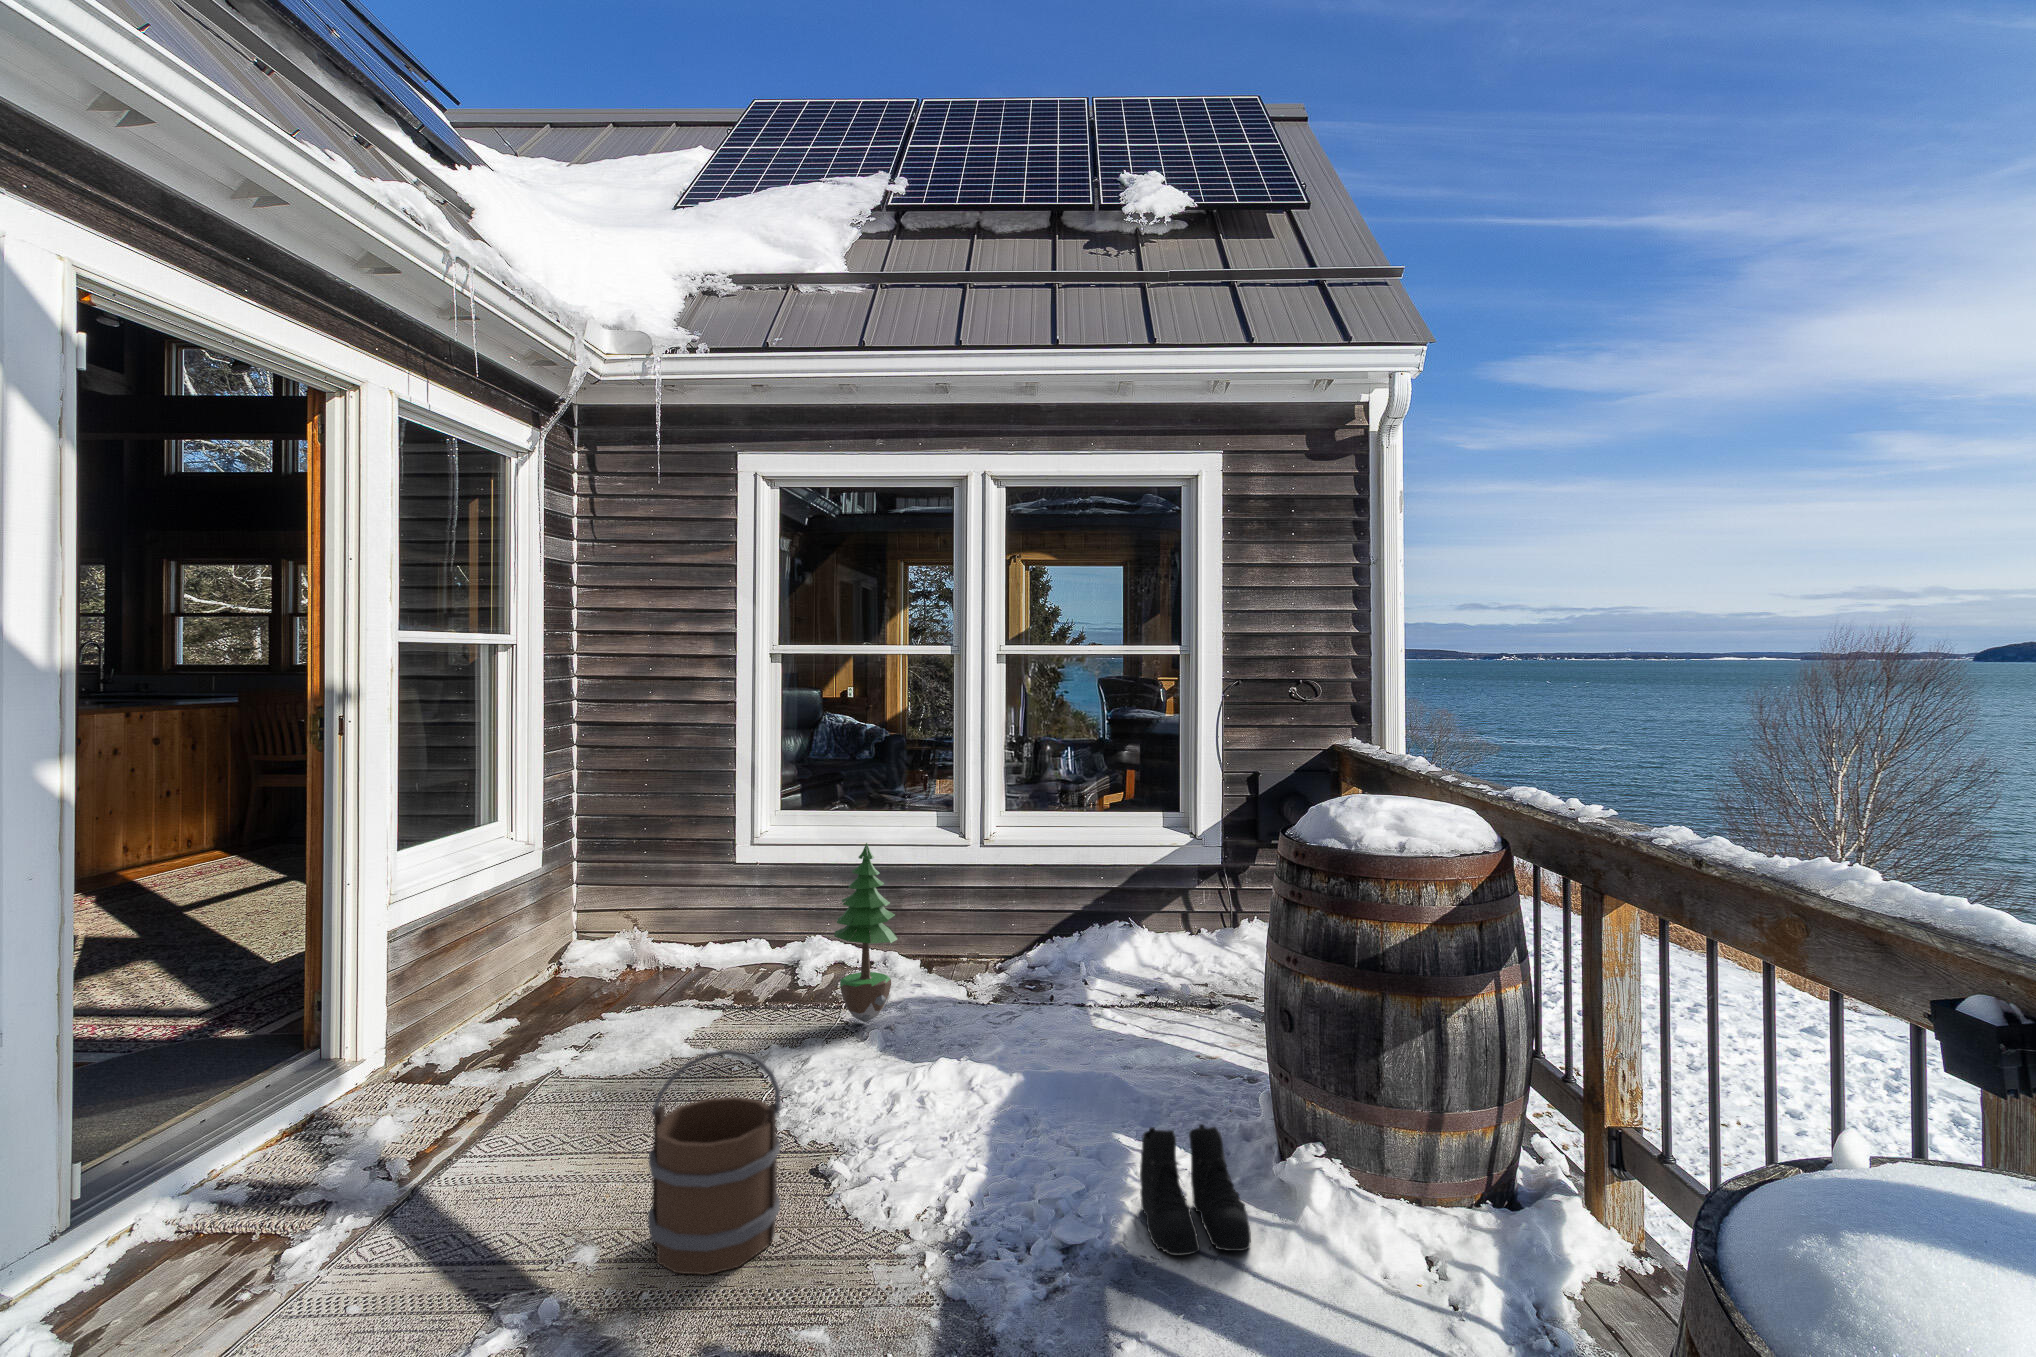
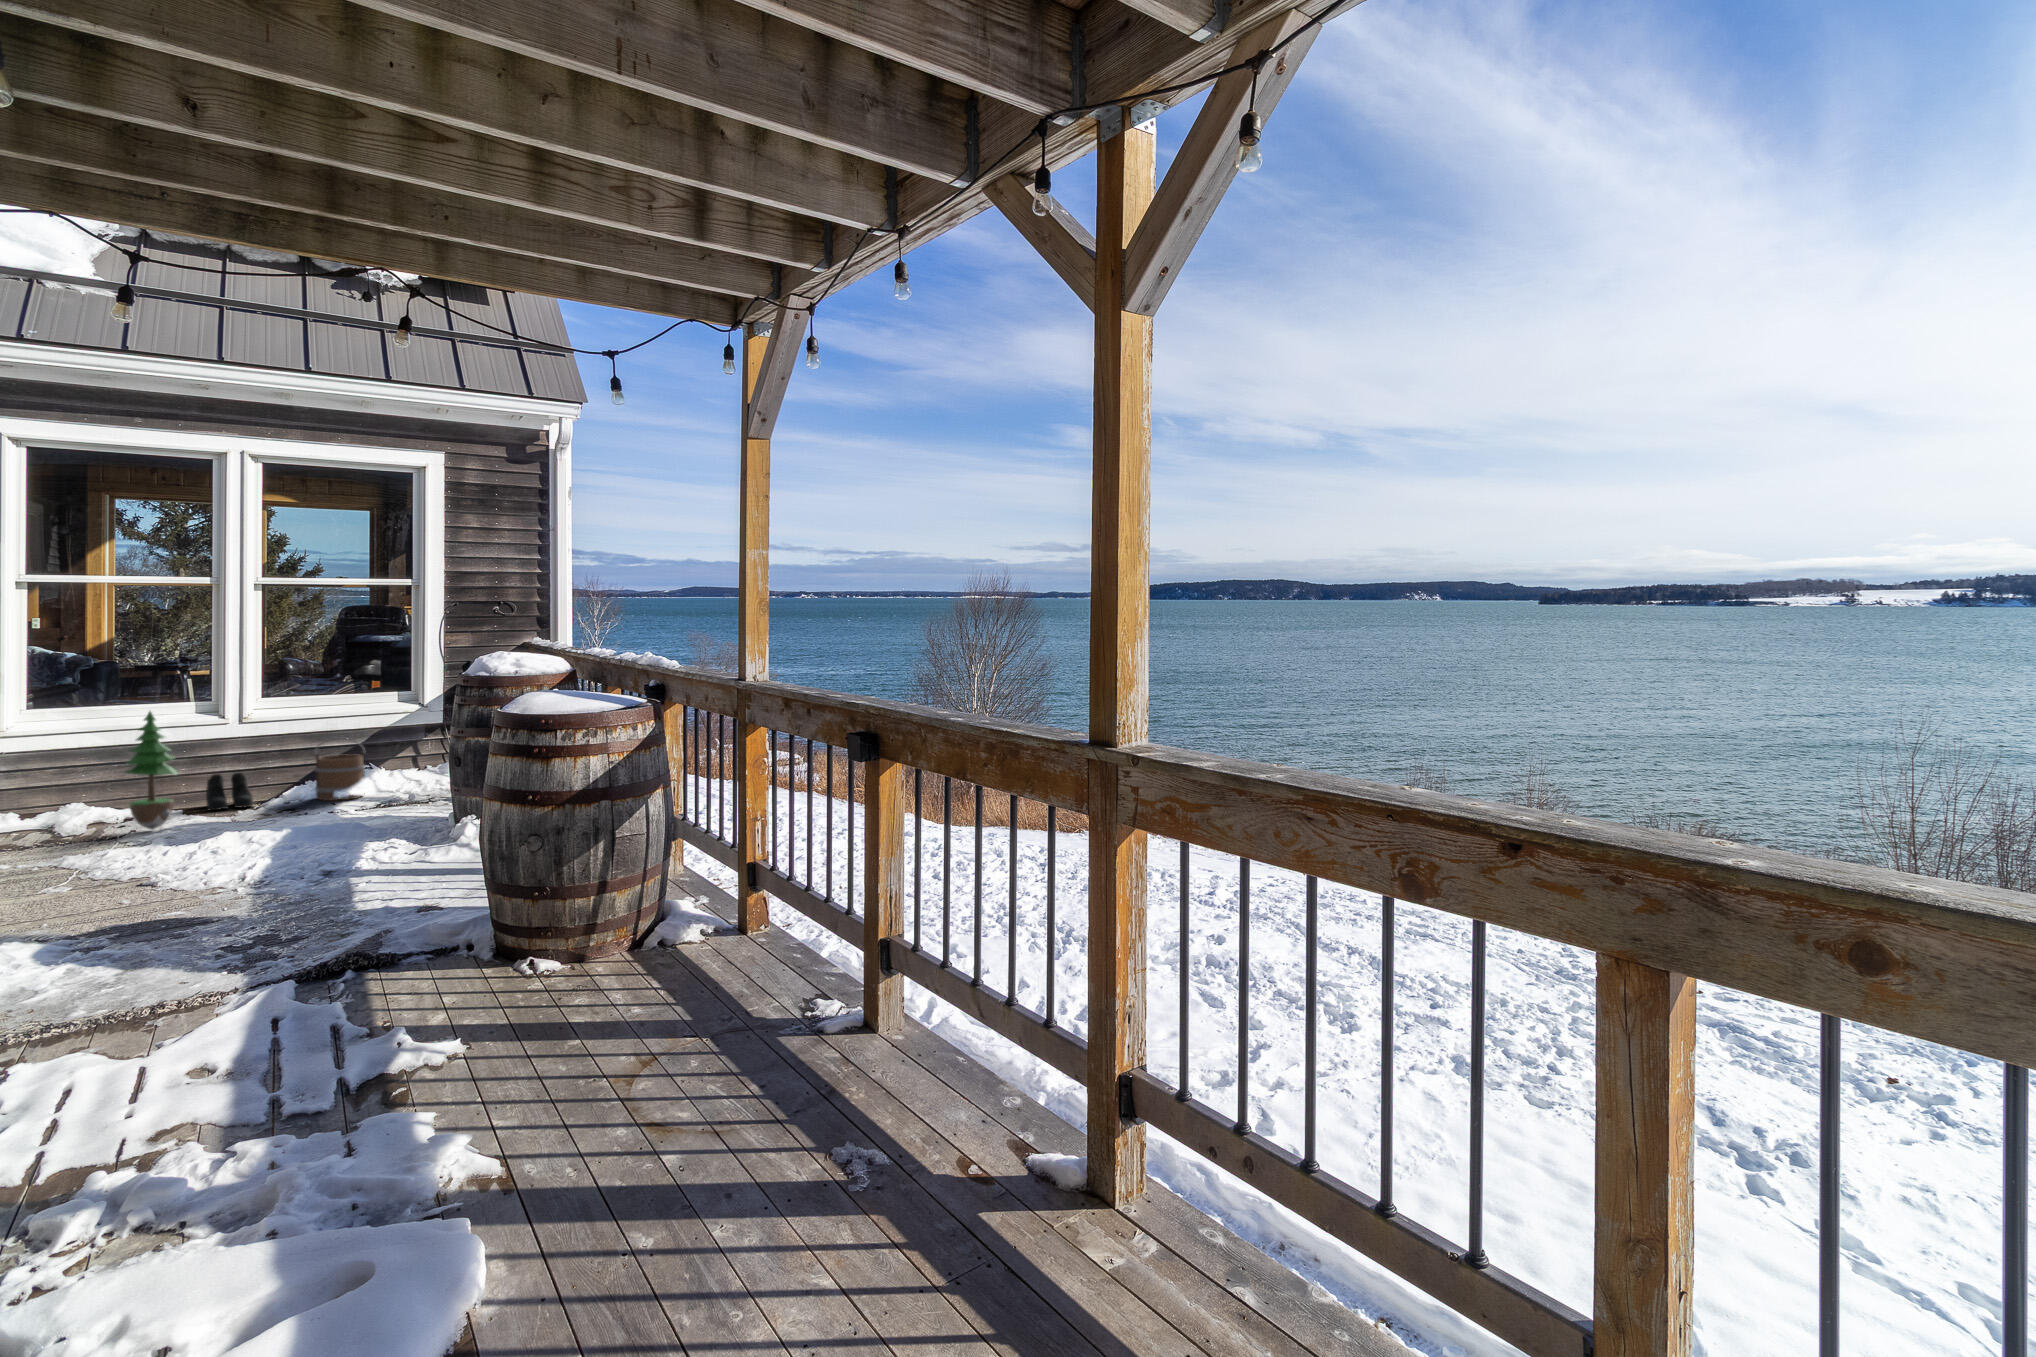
bucket: present [648,1050,781,1275] -> present [314,739,365,801]
boots: present [1140,1124,1251,1256] -> present [206,773,254,810]

